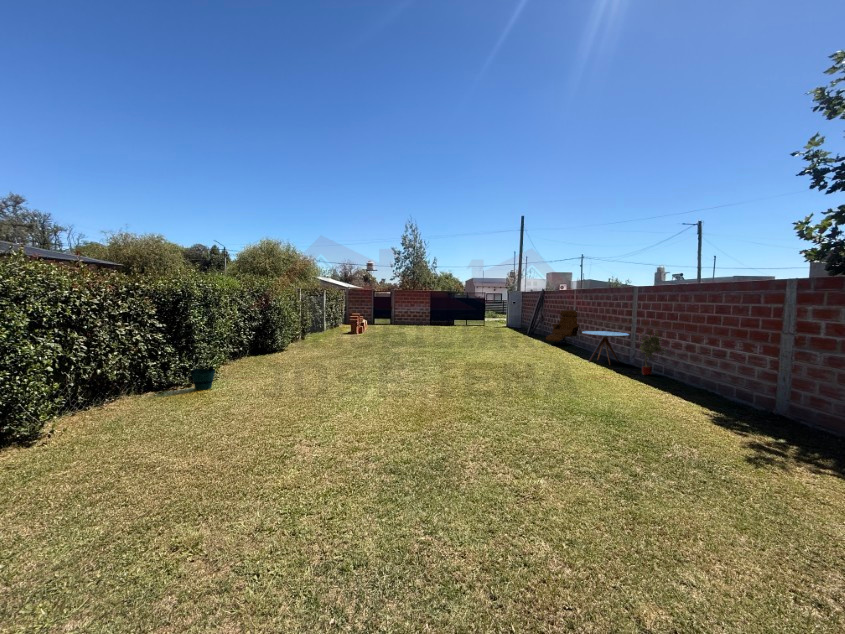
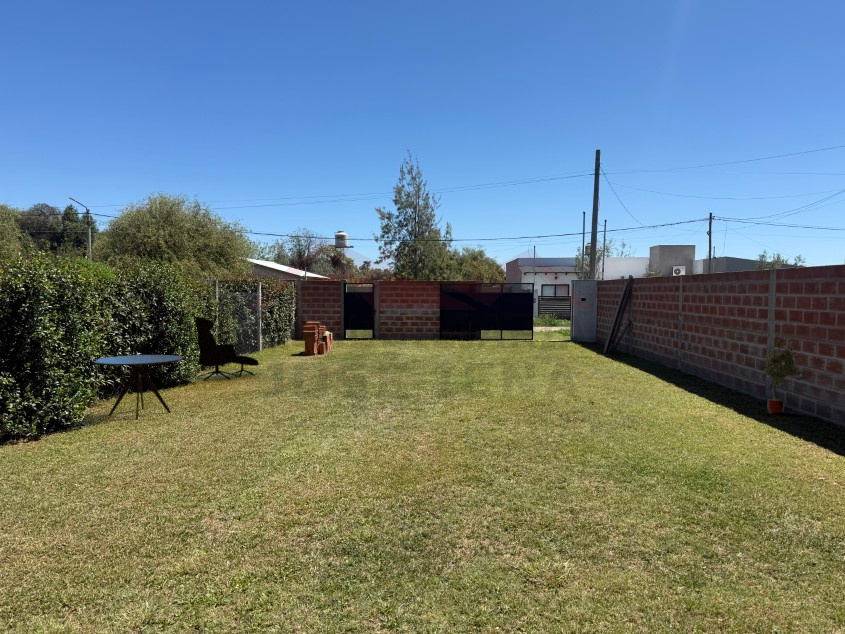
lounge chair: present [546,310,579,346] -> present [195,317,259,381]
round table: present [582,331,629,365] -> present [94,355,182,419]
bucket: present [185,366,215,390] -> none [31,405,79,443]

